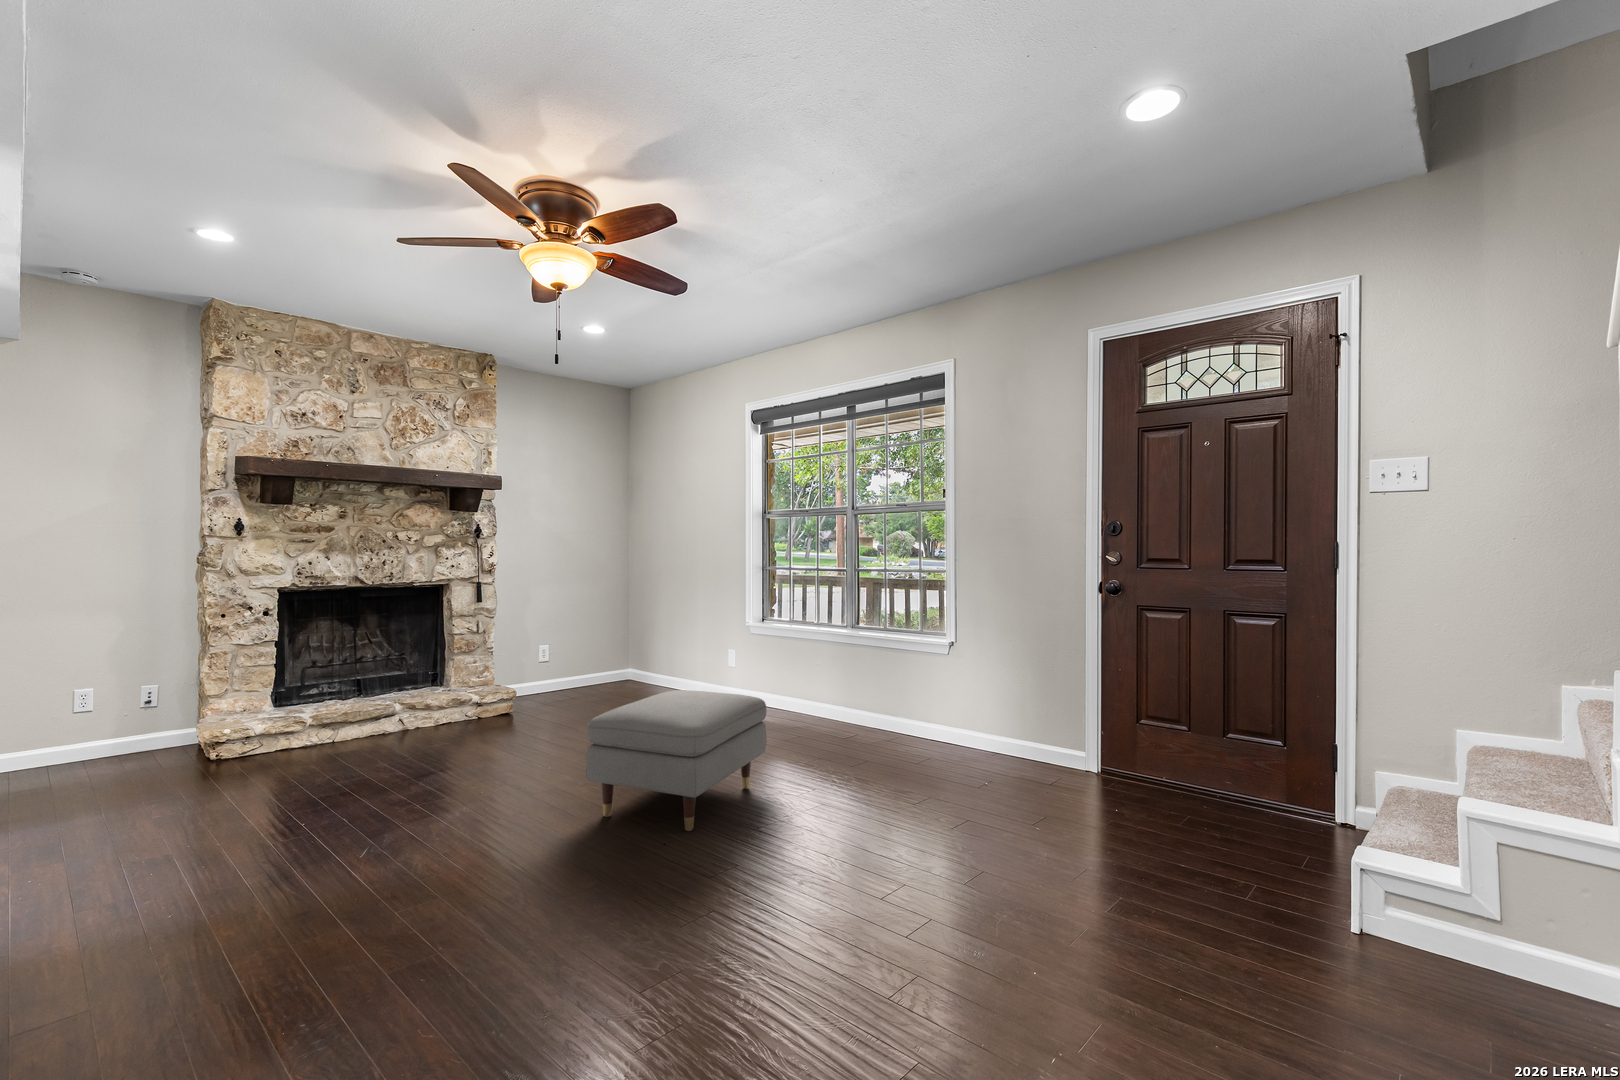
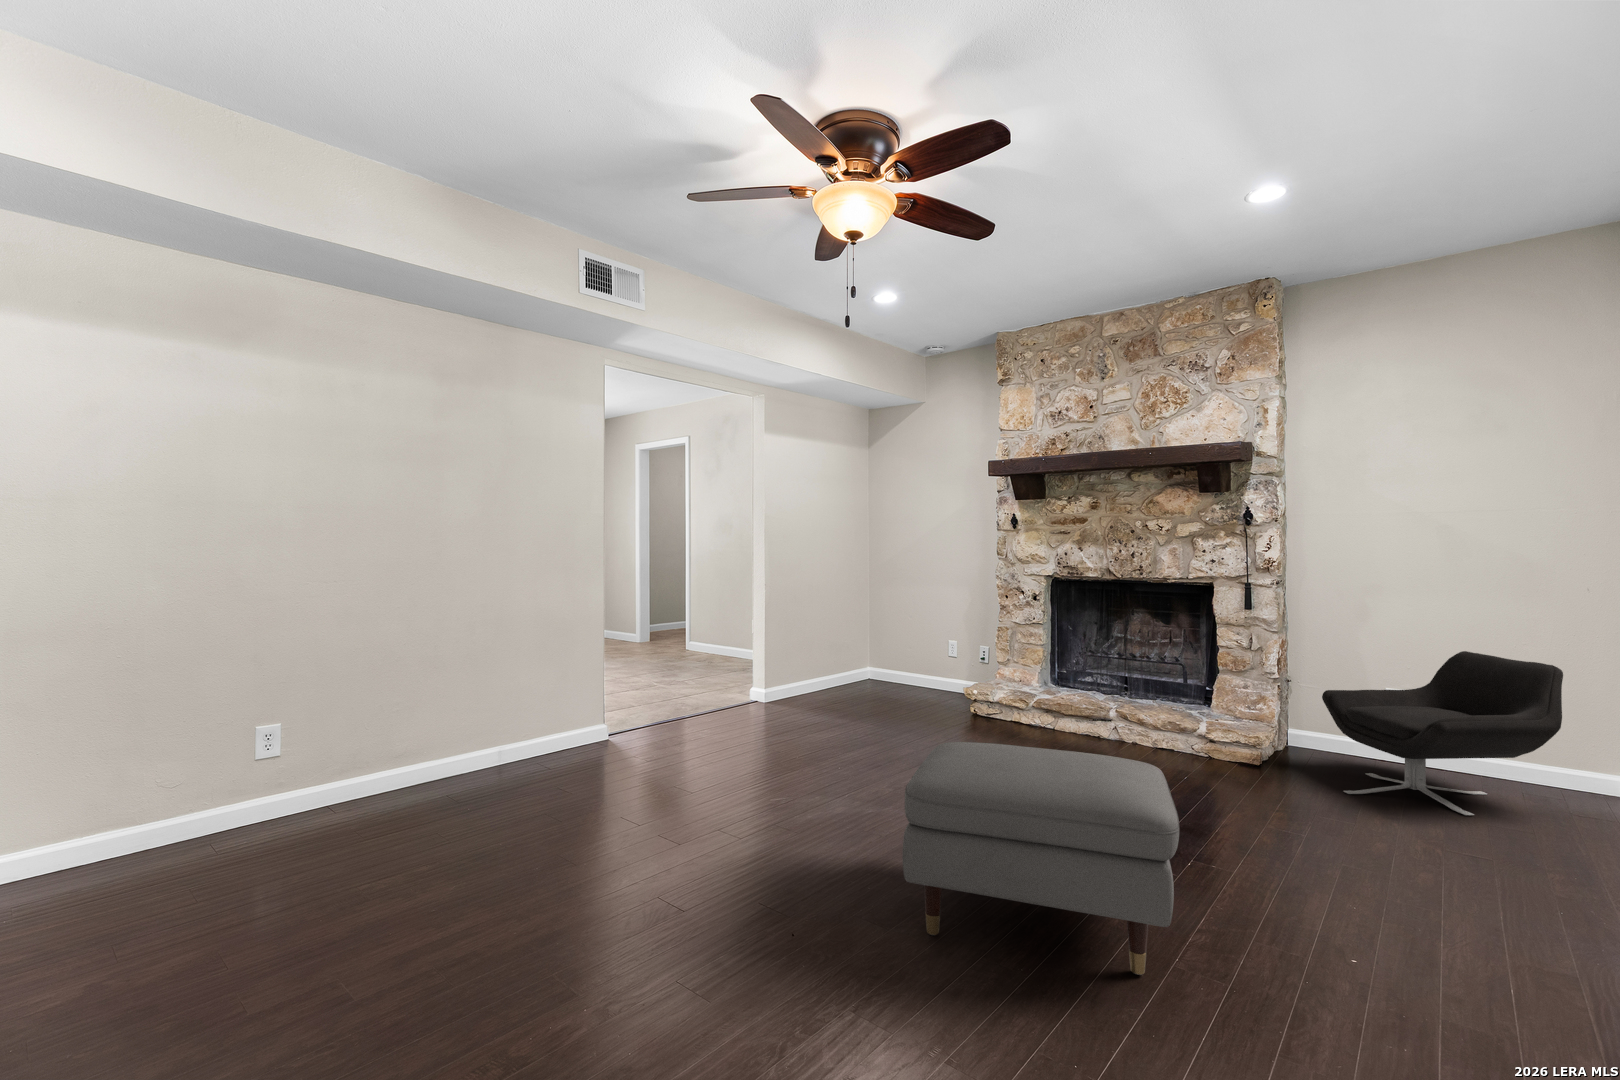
lounge chair: none [530,615,638,709] -> present [1322,651,1563,815]

